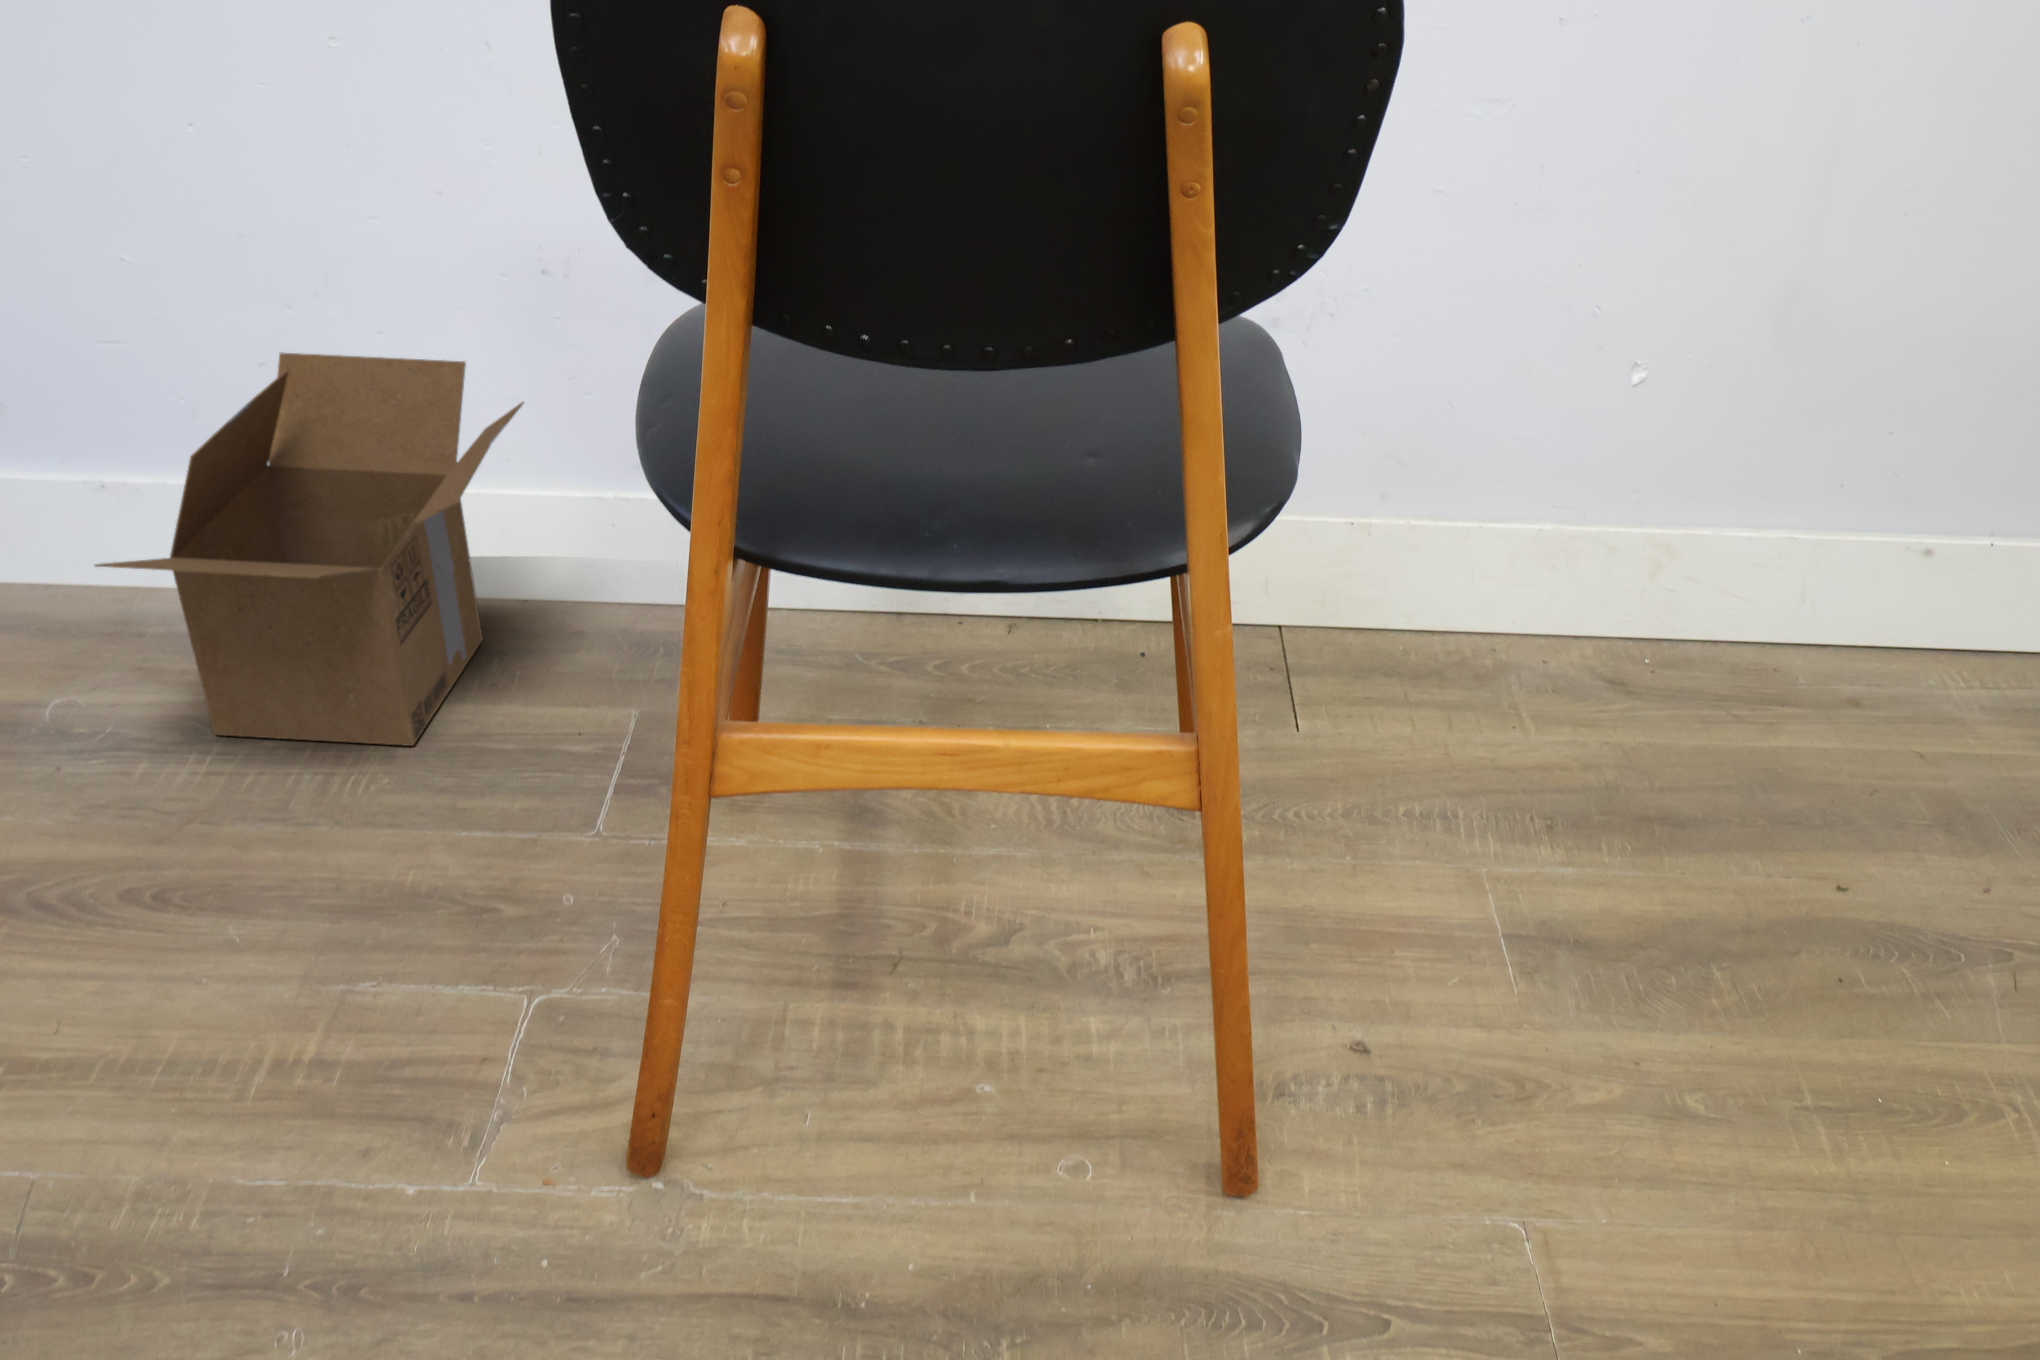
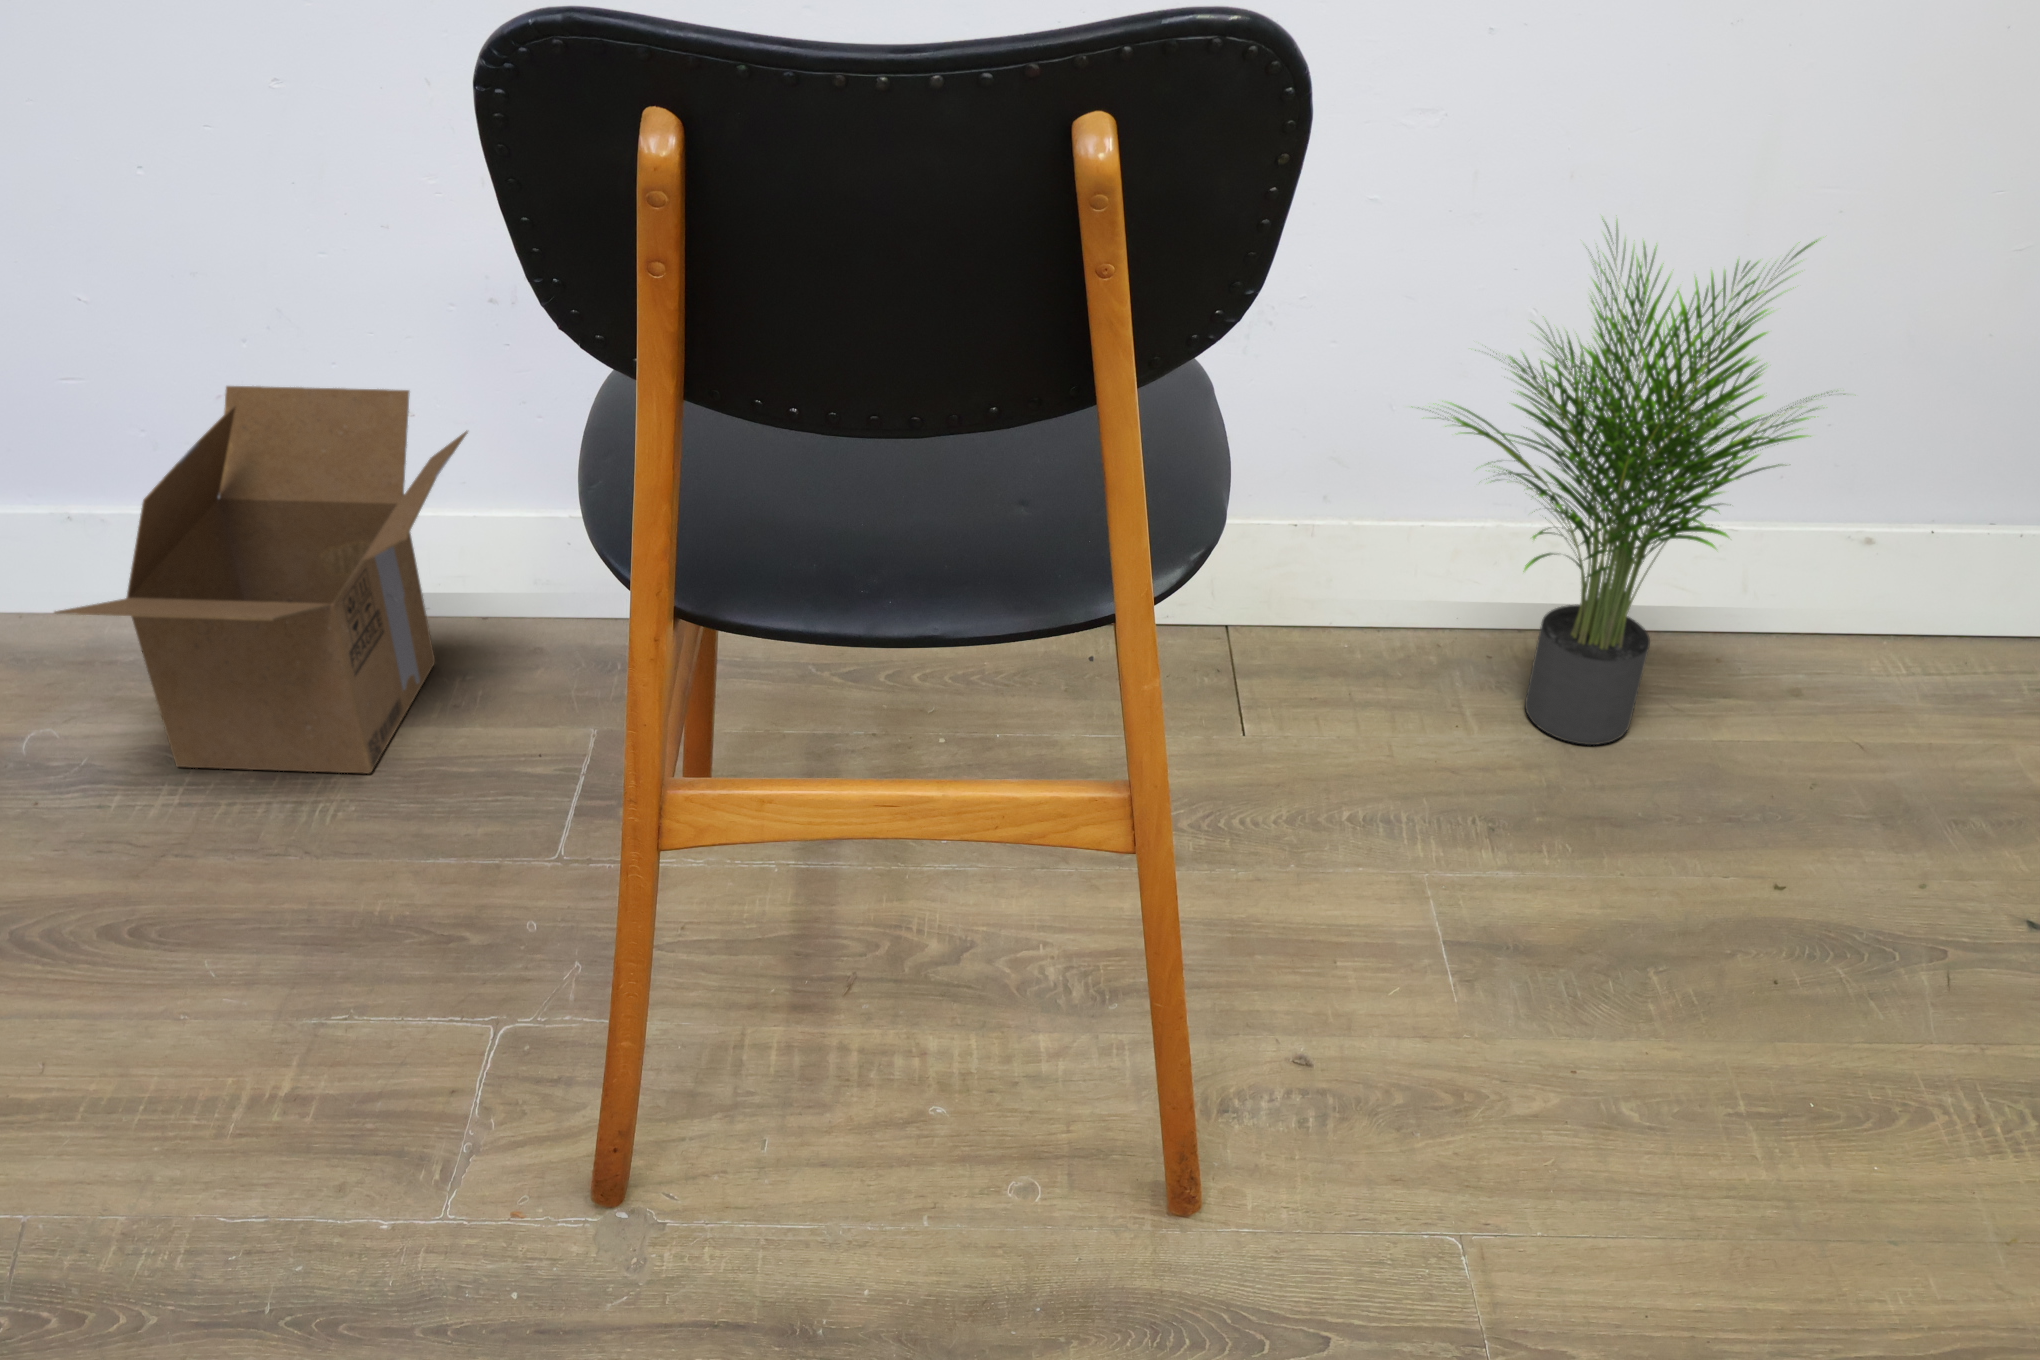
potted plant: none [1466,210,1924,746] -> present [1418,219,1822,745]

